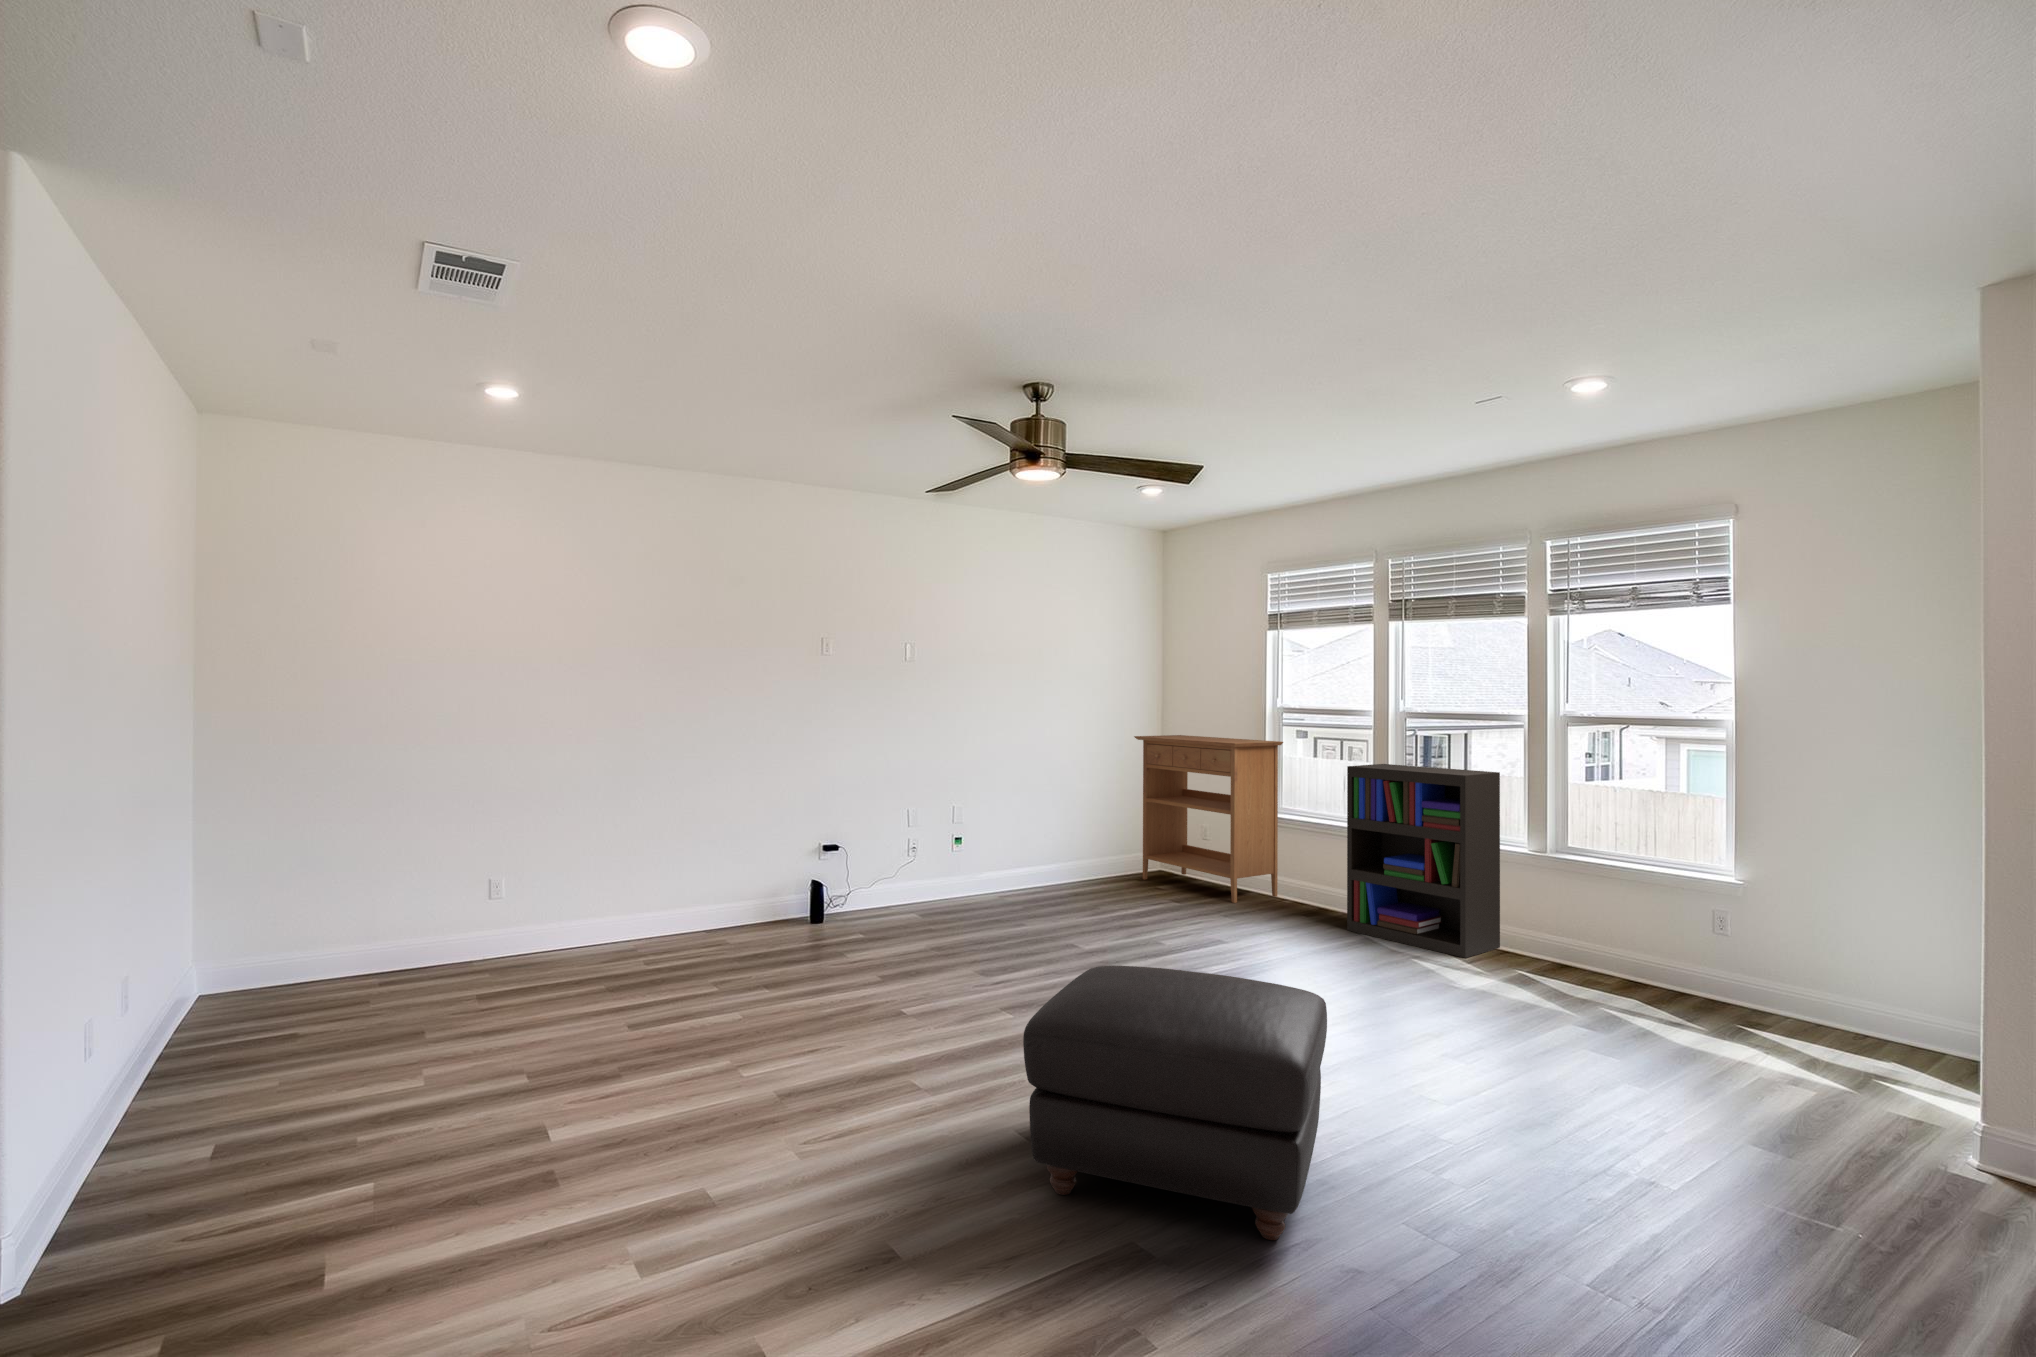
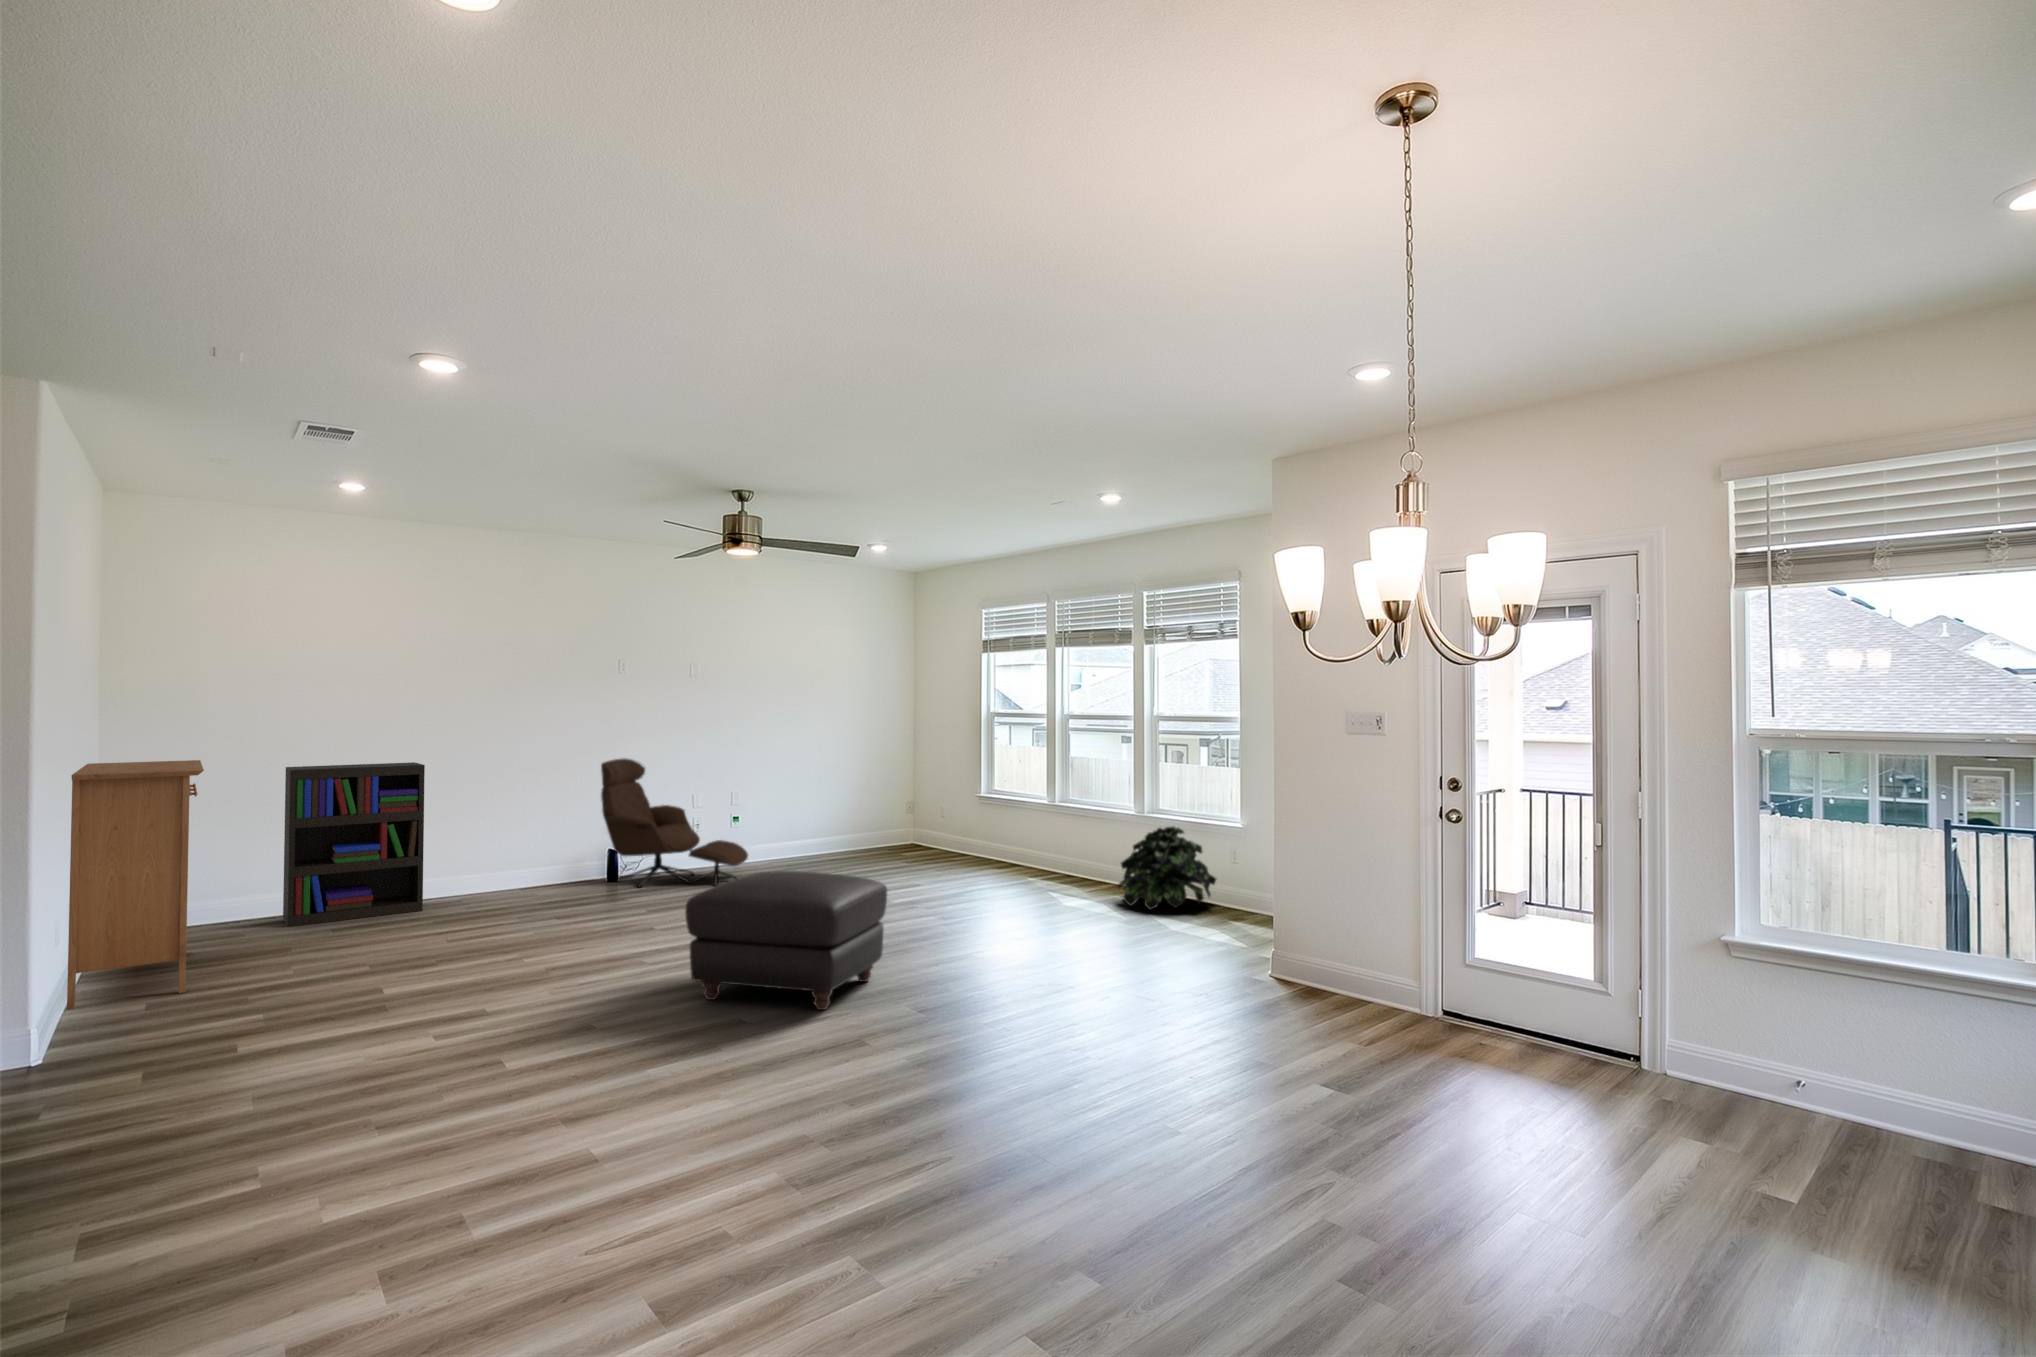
console table: present [1134,735,1283,903] -> present [67,760,204,1010]
lounge chair: none [808,763,987,932] -> present [601,759,748,887]
bookshelf: present [1347,764,1500,958] -> present [283,762,425,927]
potted plant: none [1541,881,1706,1009] -> present [1118,826,1216,910]

